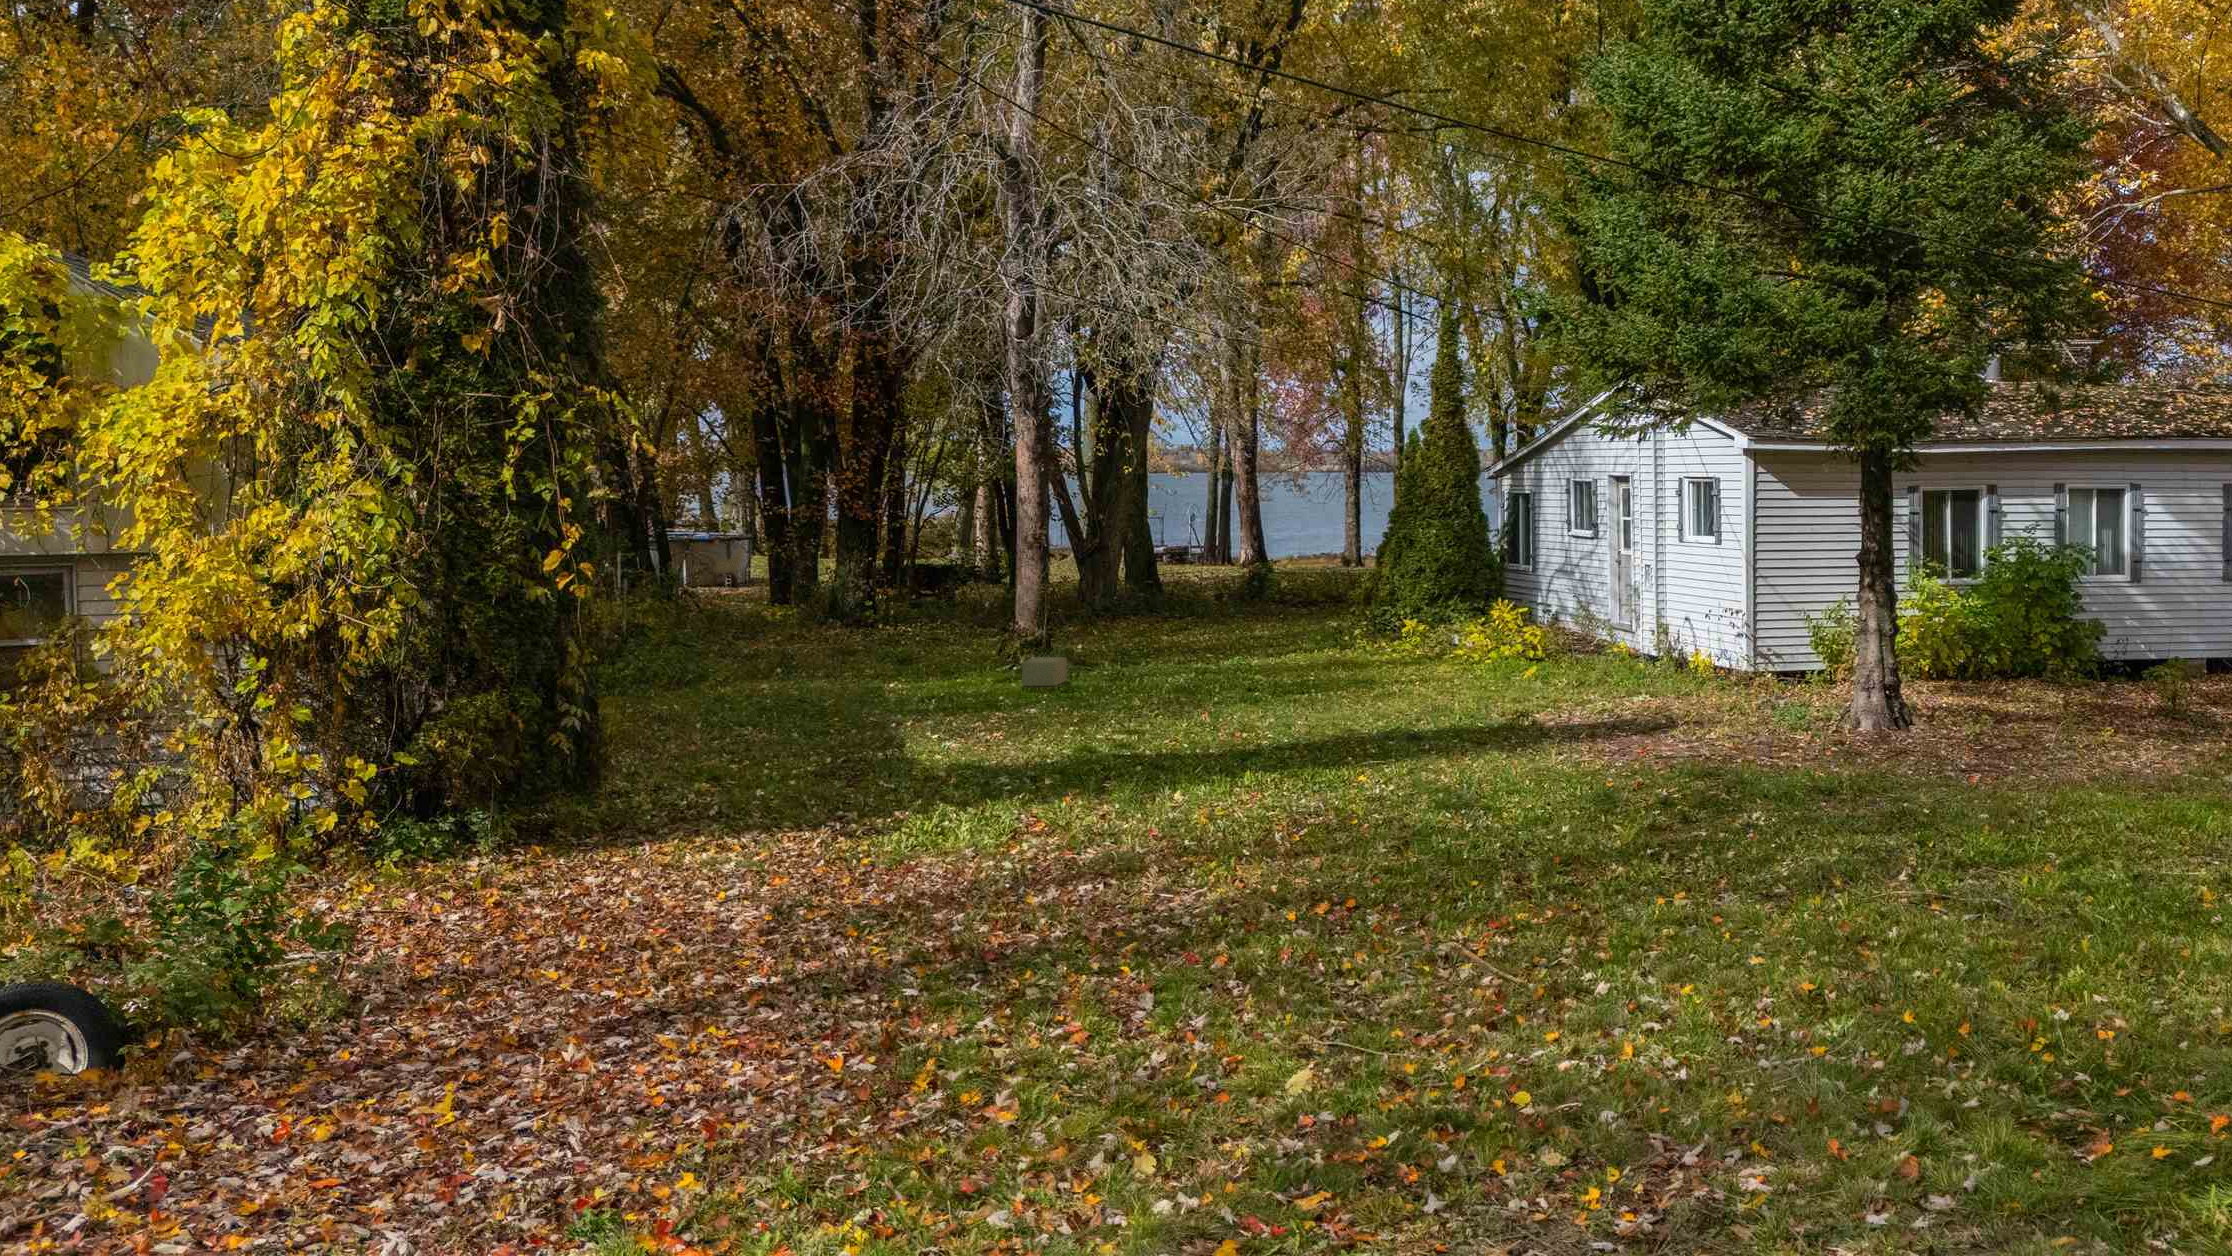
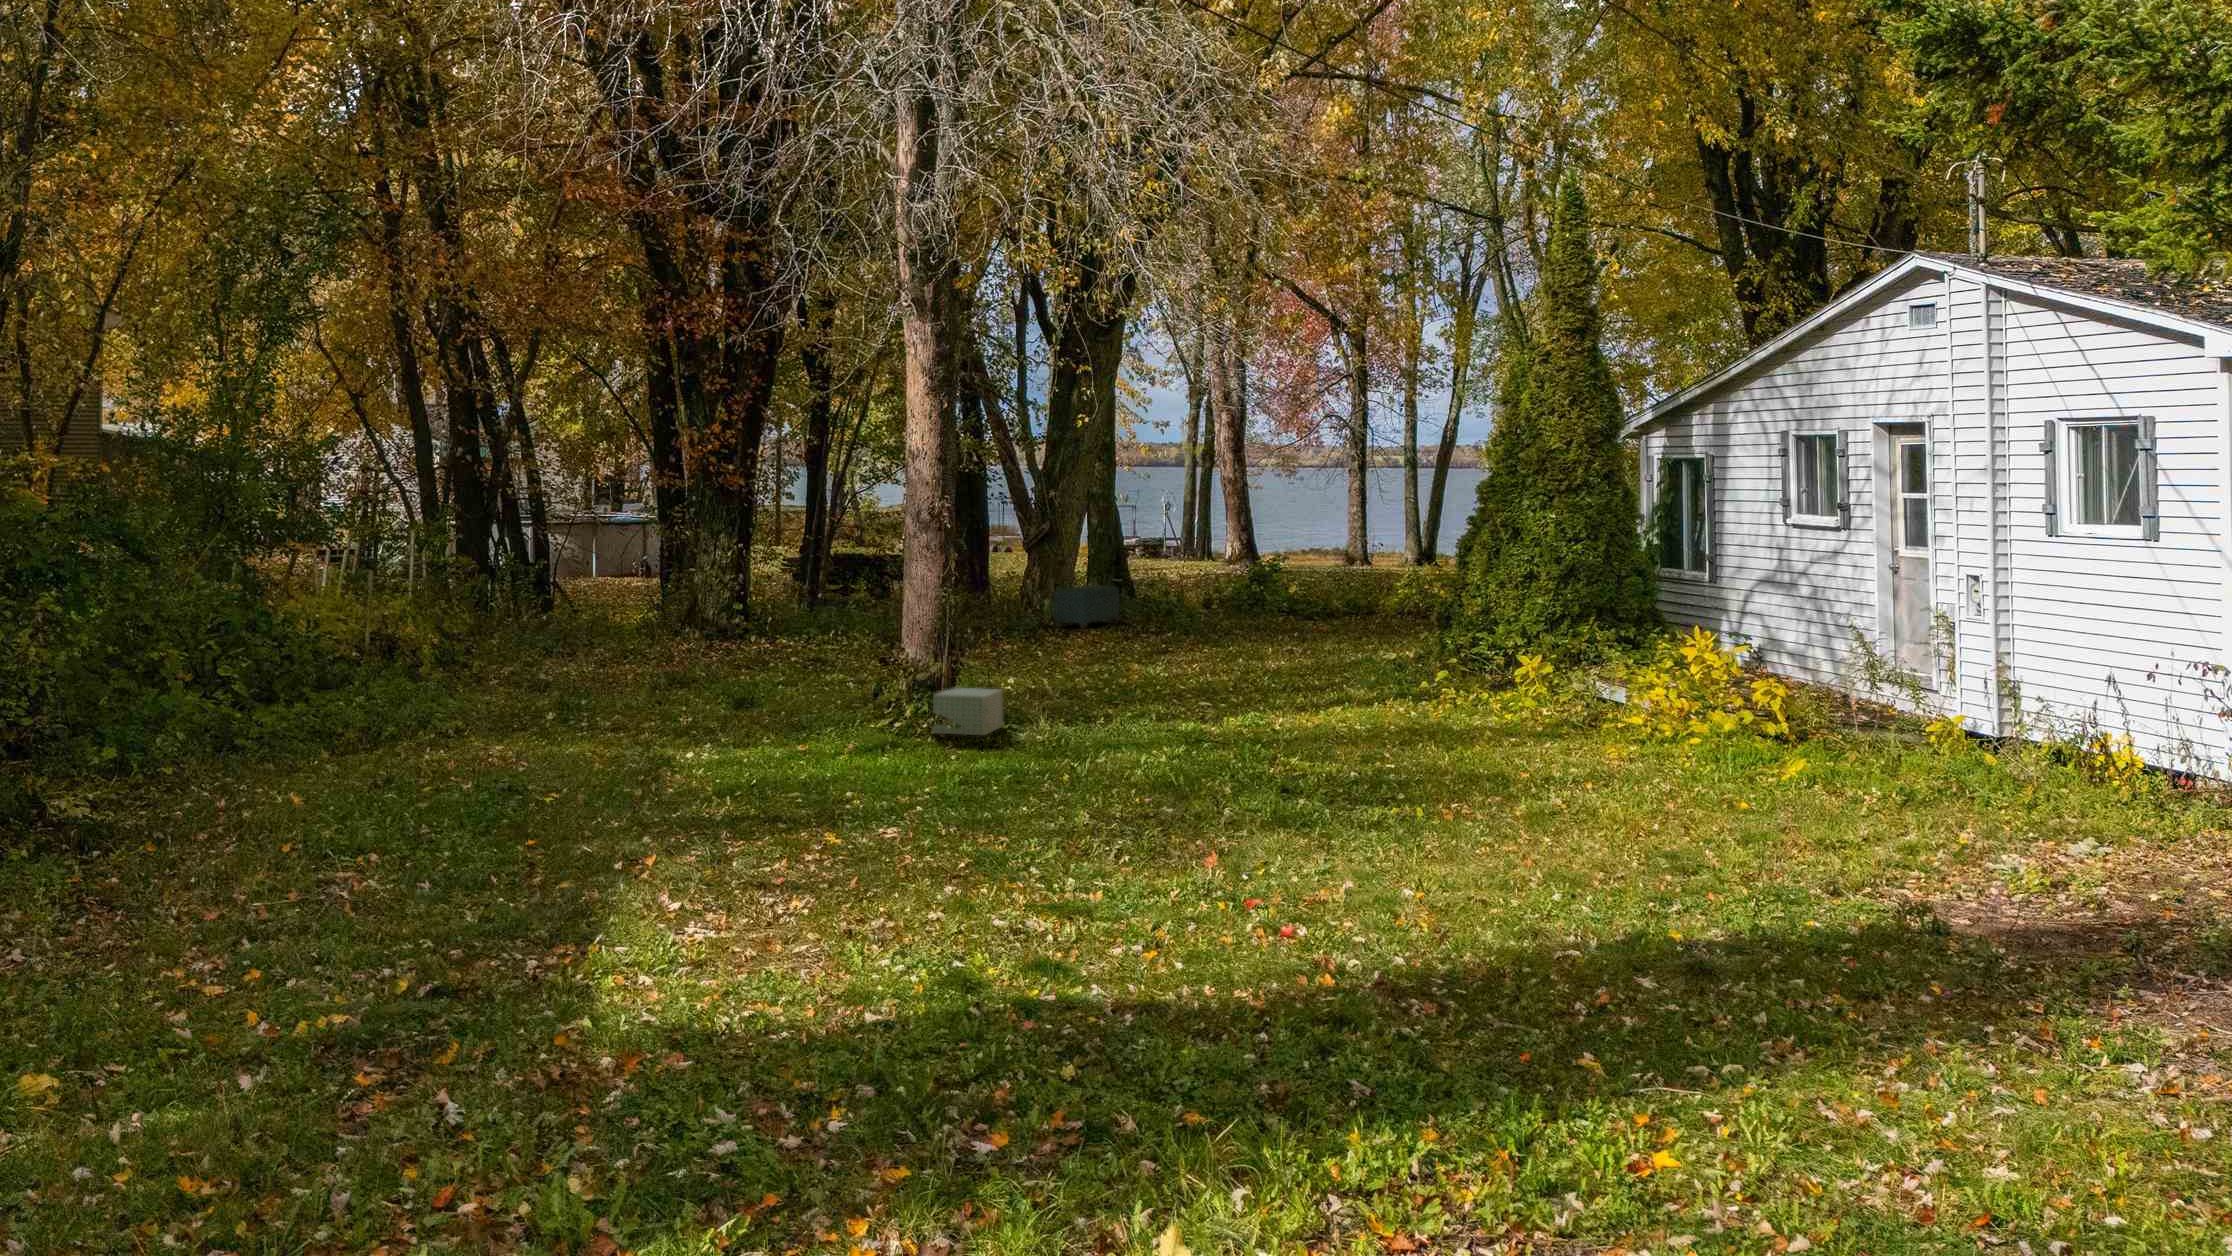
chair: present [713,548,743,585] -> none [601,522,635,570]
bench: none [1100,588,1149,619] -> present [1053,586,1119,629]

